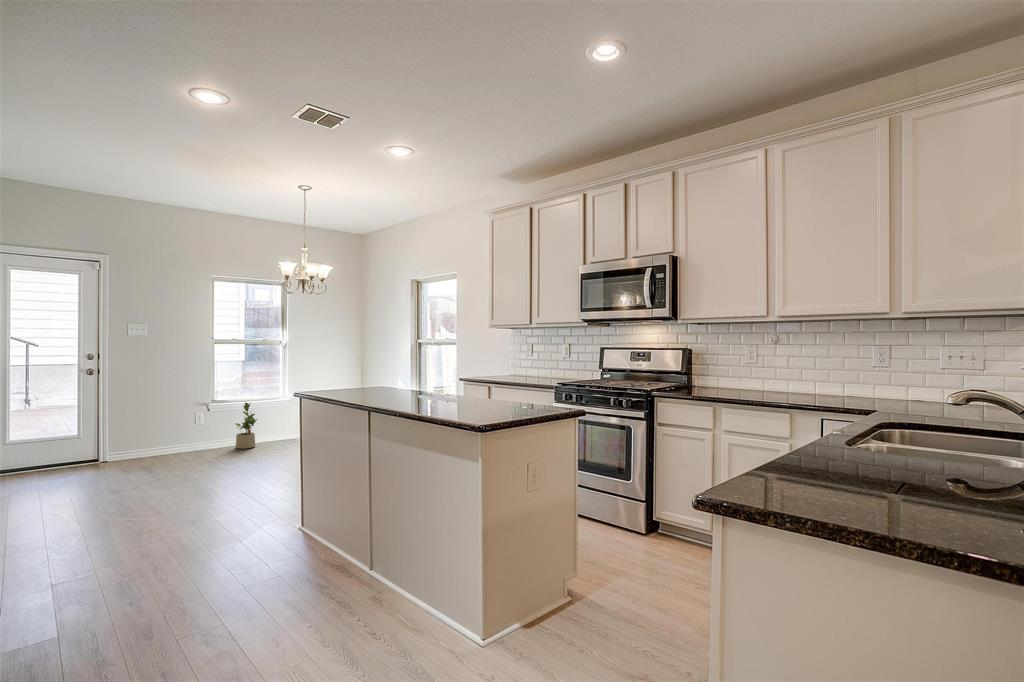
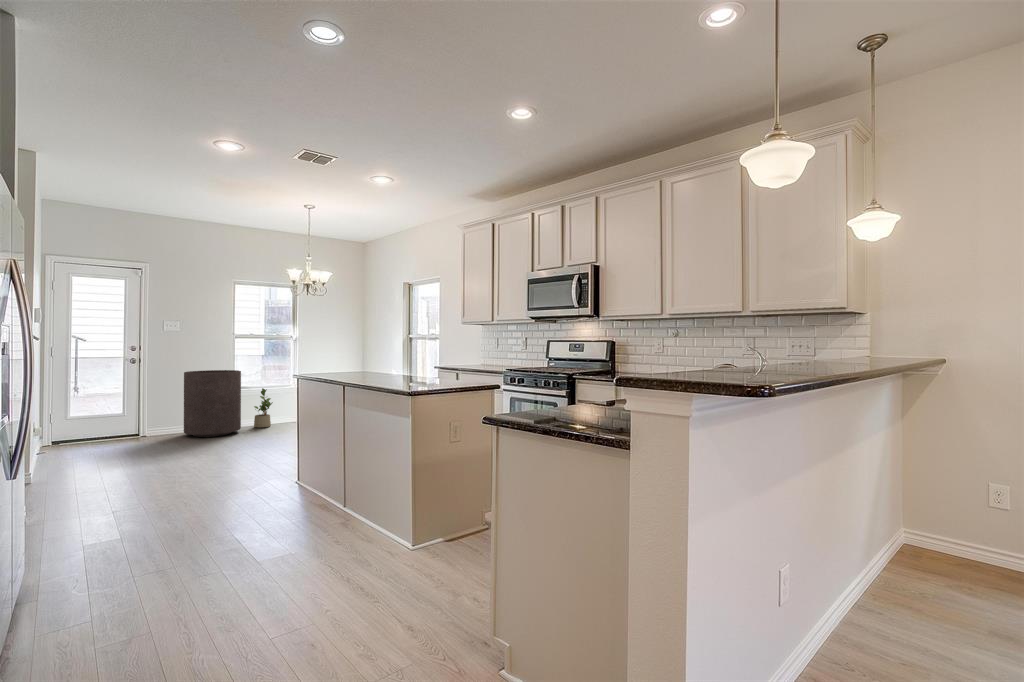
trash can: none [152,382,221,462] -> present [184,370,241,437]

